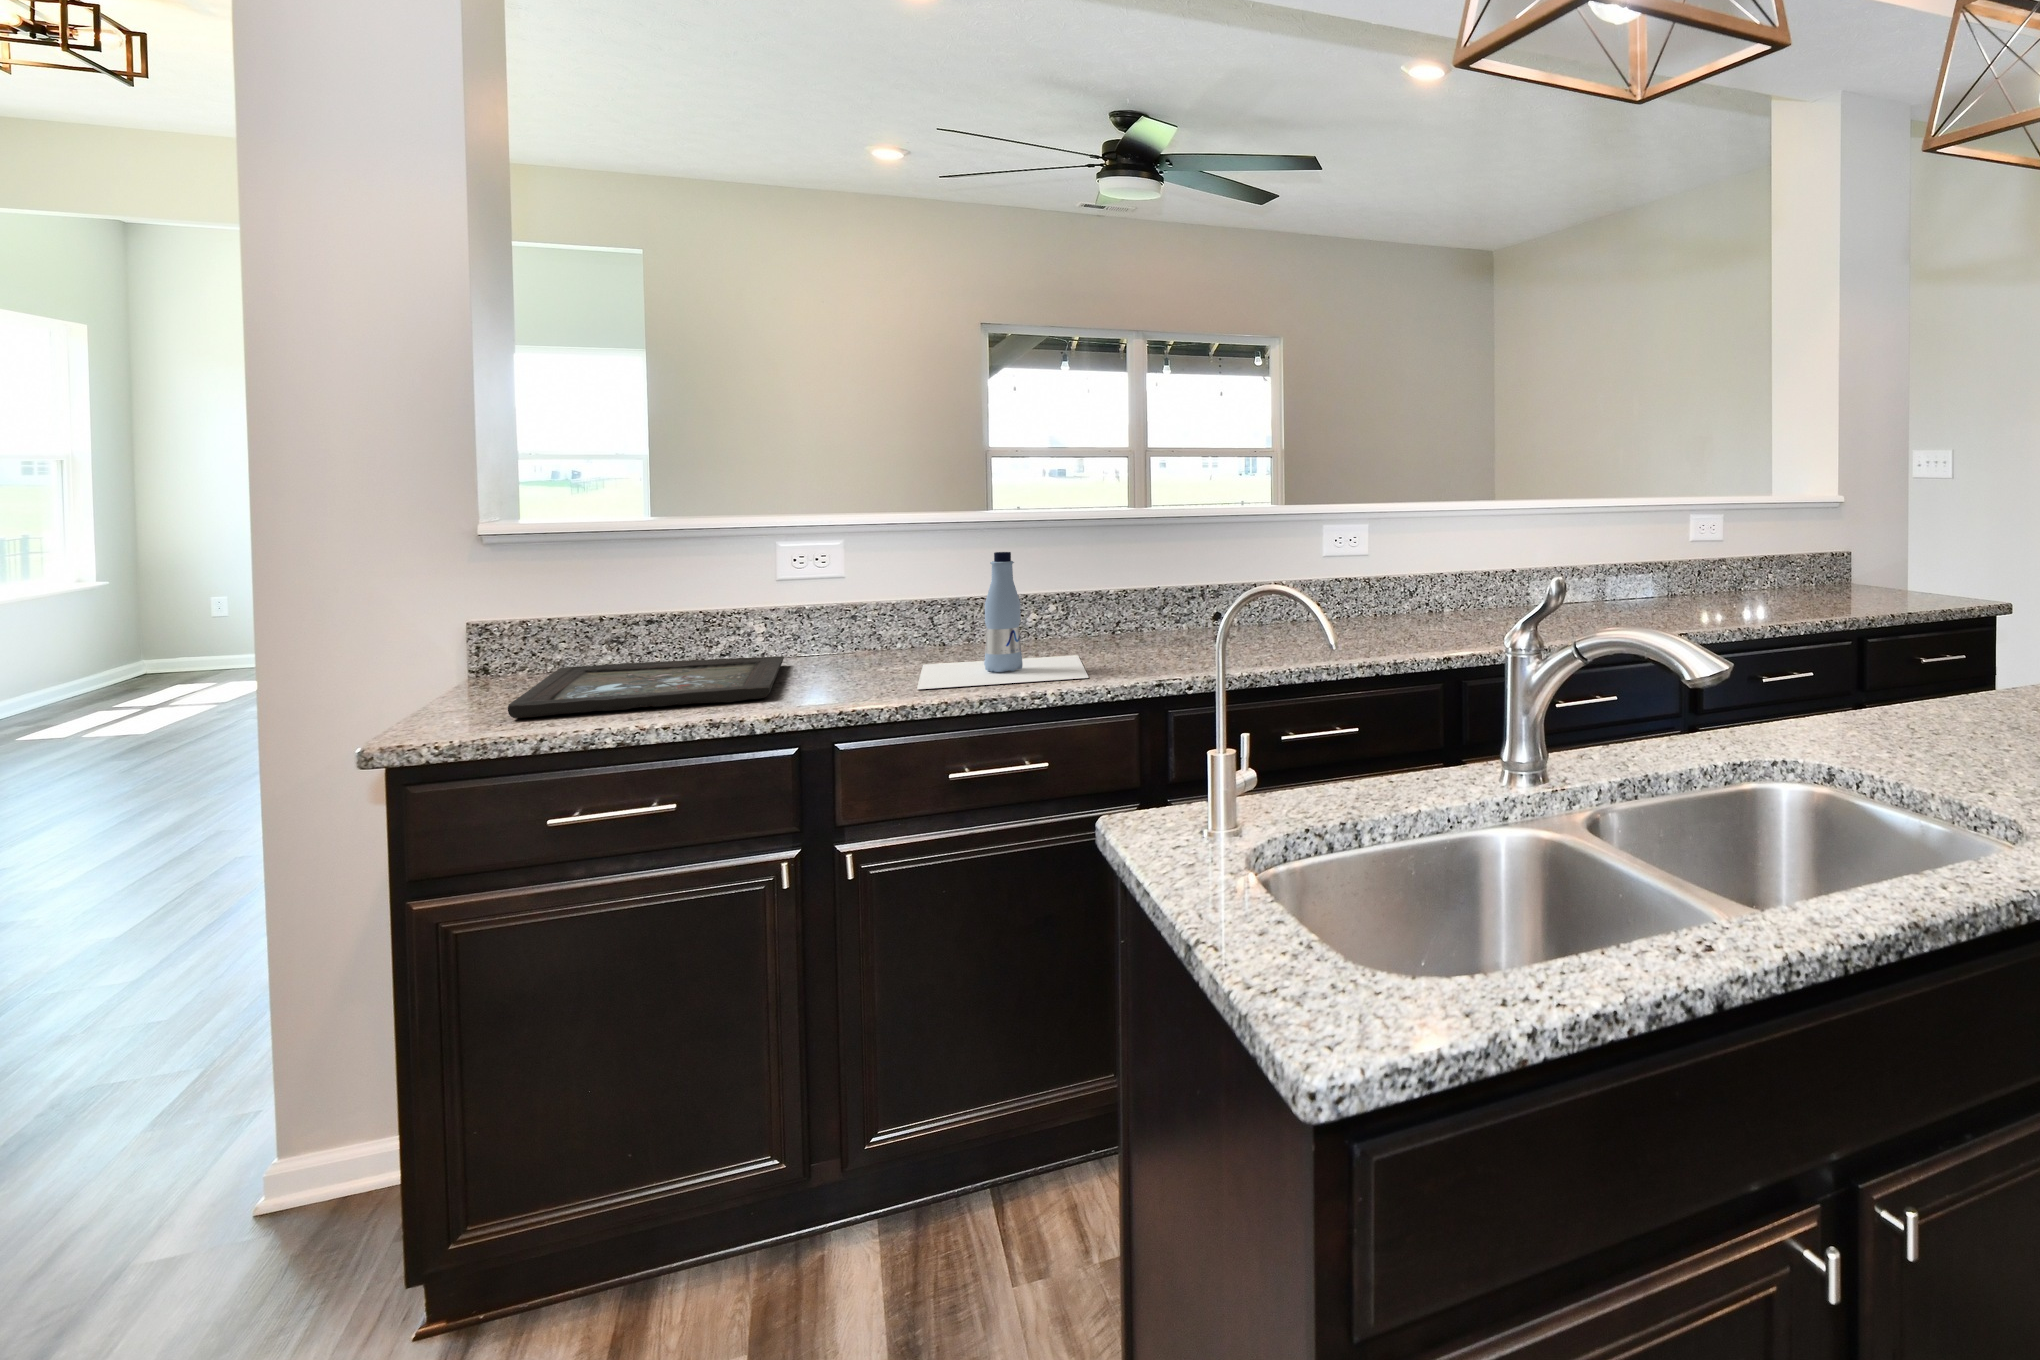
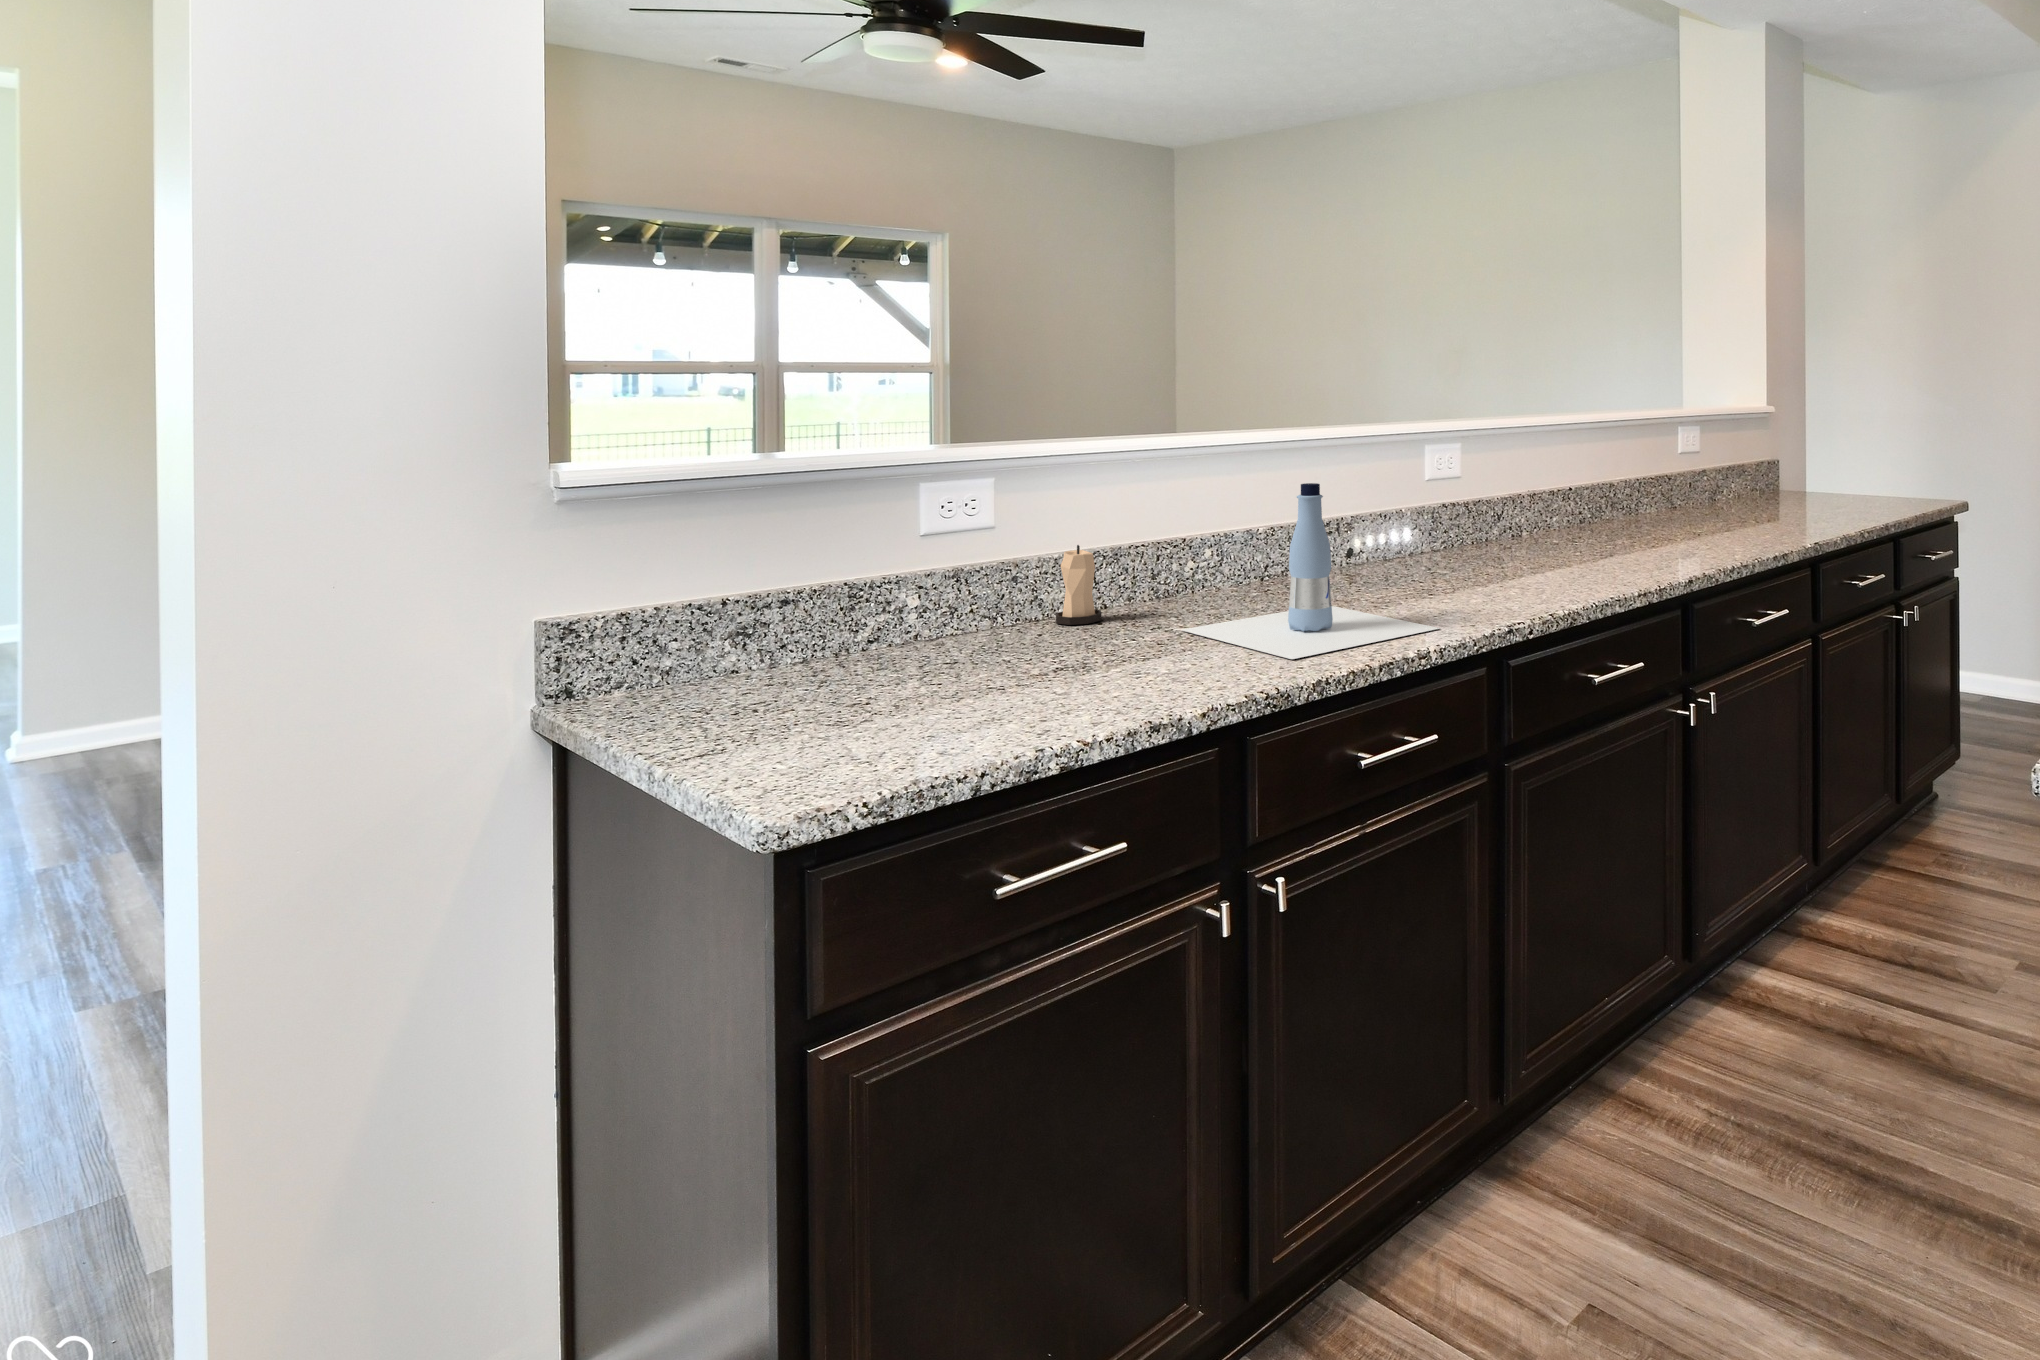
candle: none [869,594,909,656] -> present [1056,545,1102,625]
tray: present [508,656,784,718] -> none [718,634,1146,753]

